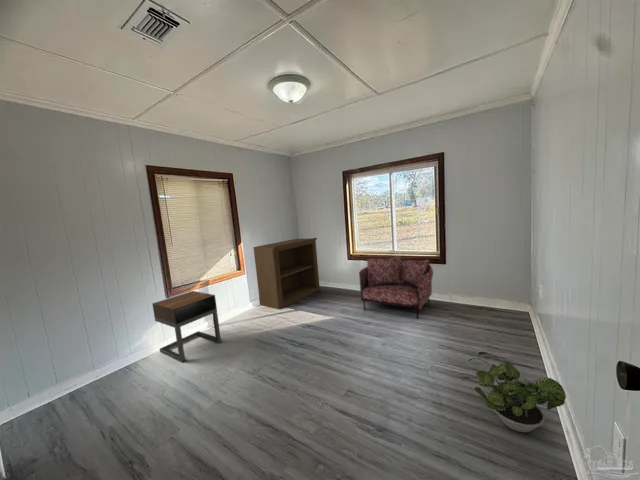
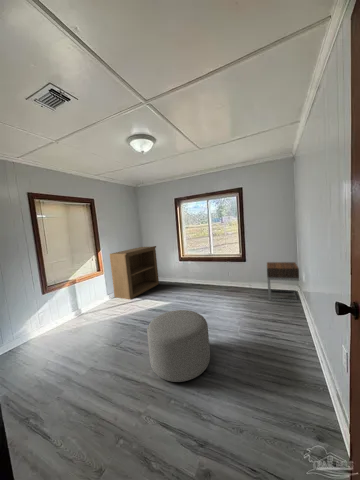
armchair: present [359,256,433,319] -> none [188,257,238,300]
nightstand: present [152,291,221,362] -> present [267,262,300,303]
ottoman: none [290,332,382,439] -> present [147,310,210,382]
potted plant: present [469,352,566,433] -> none [263,315,319,364]

